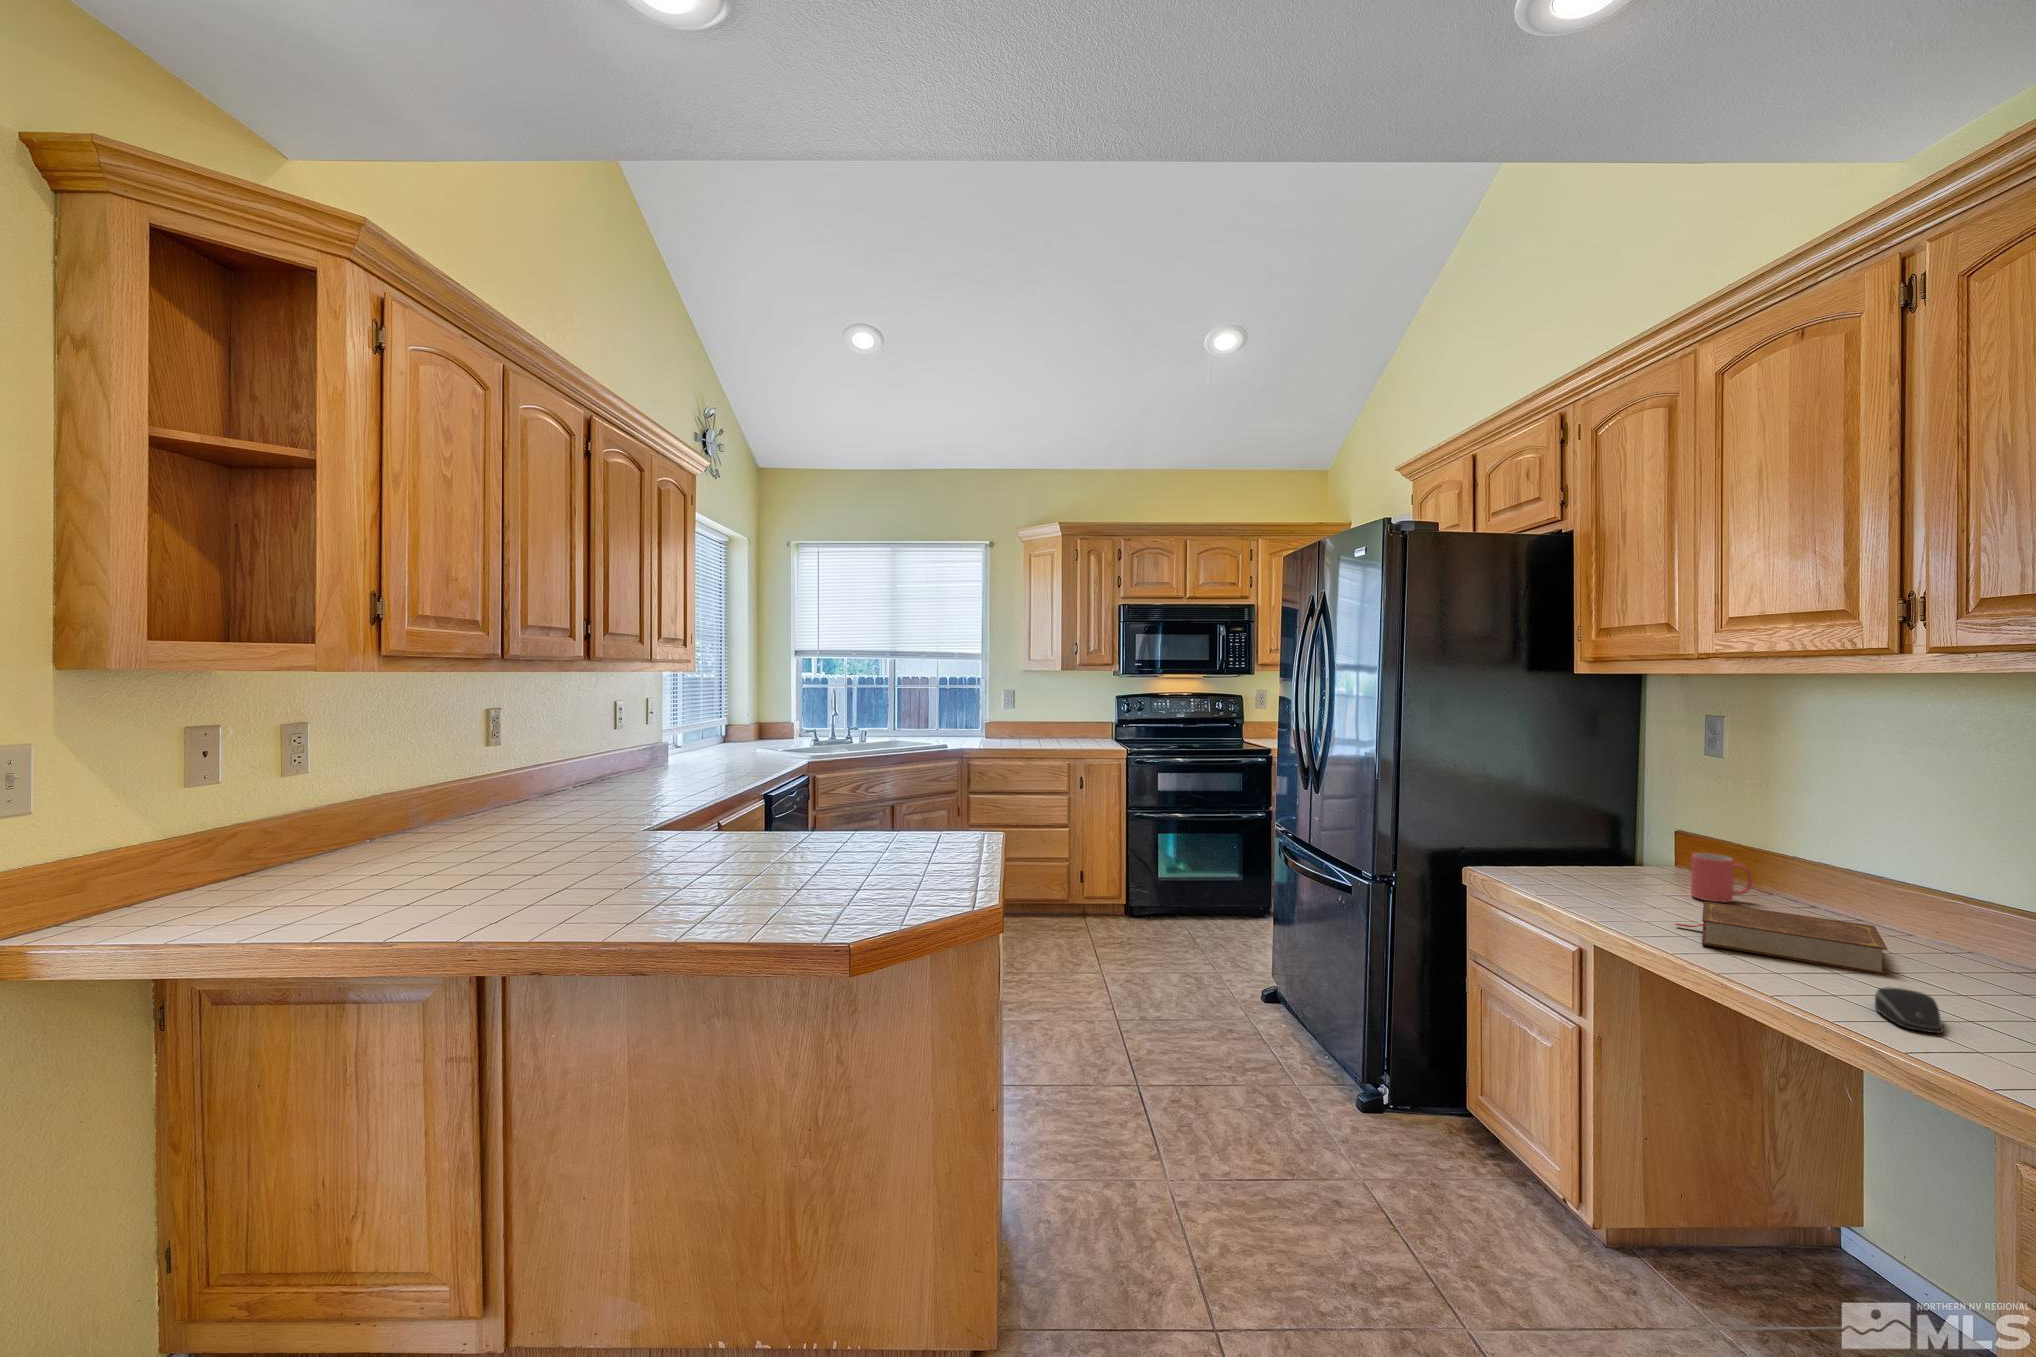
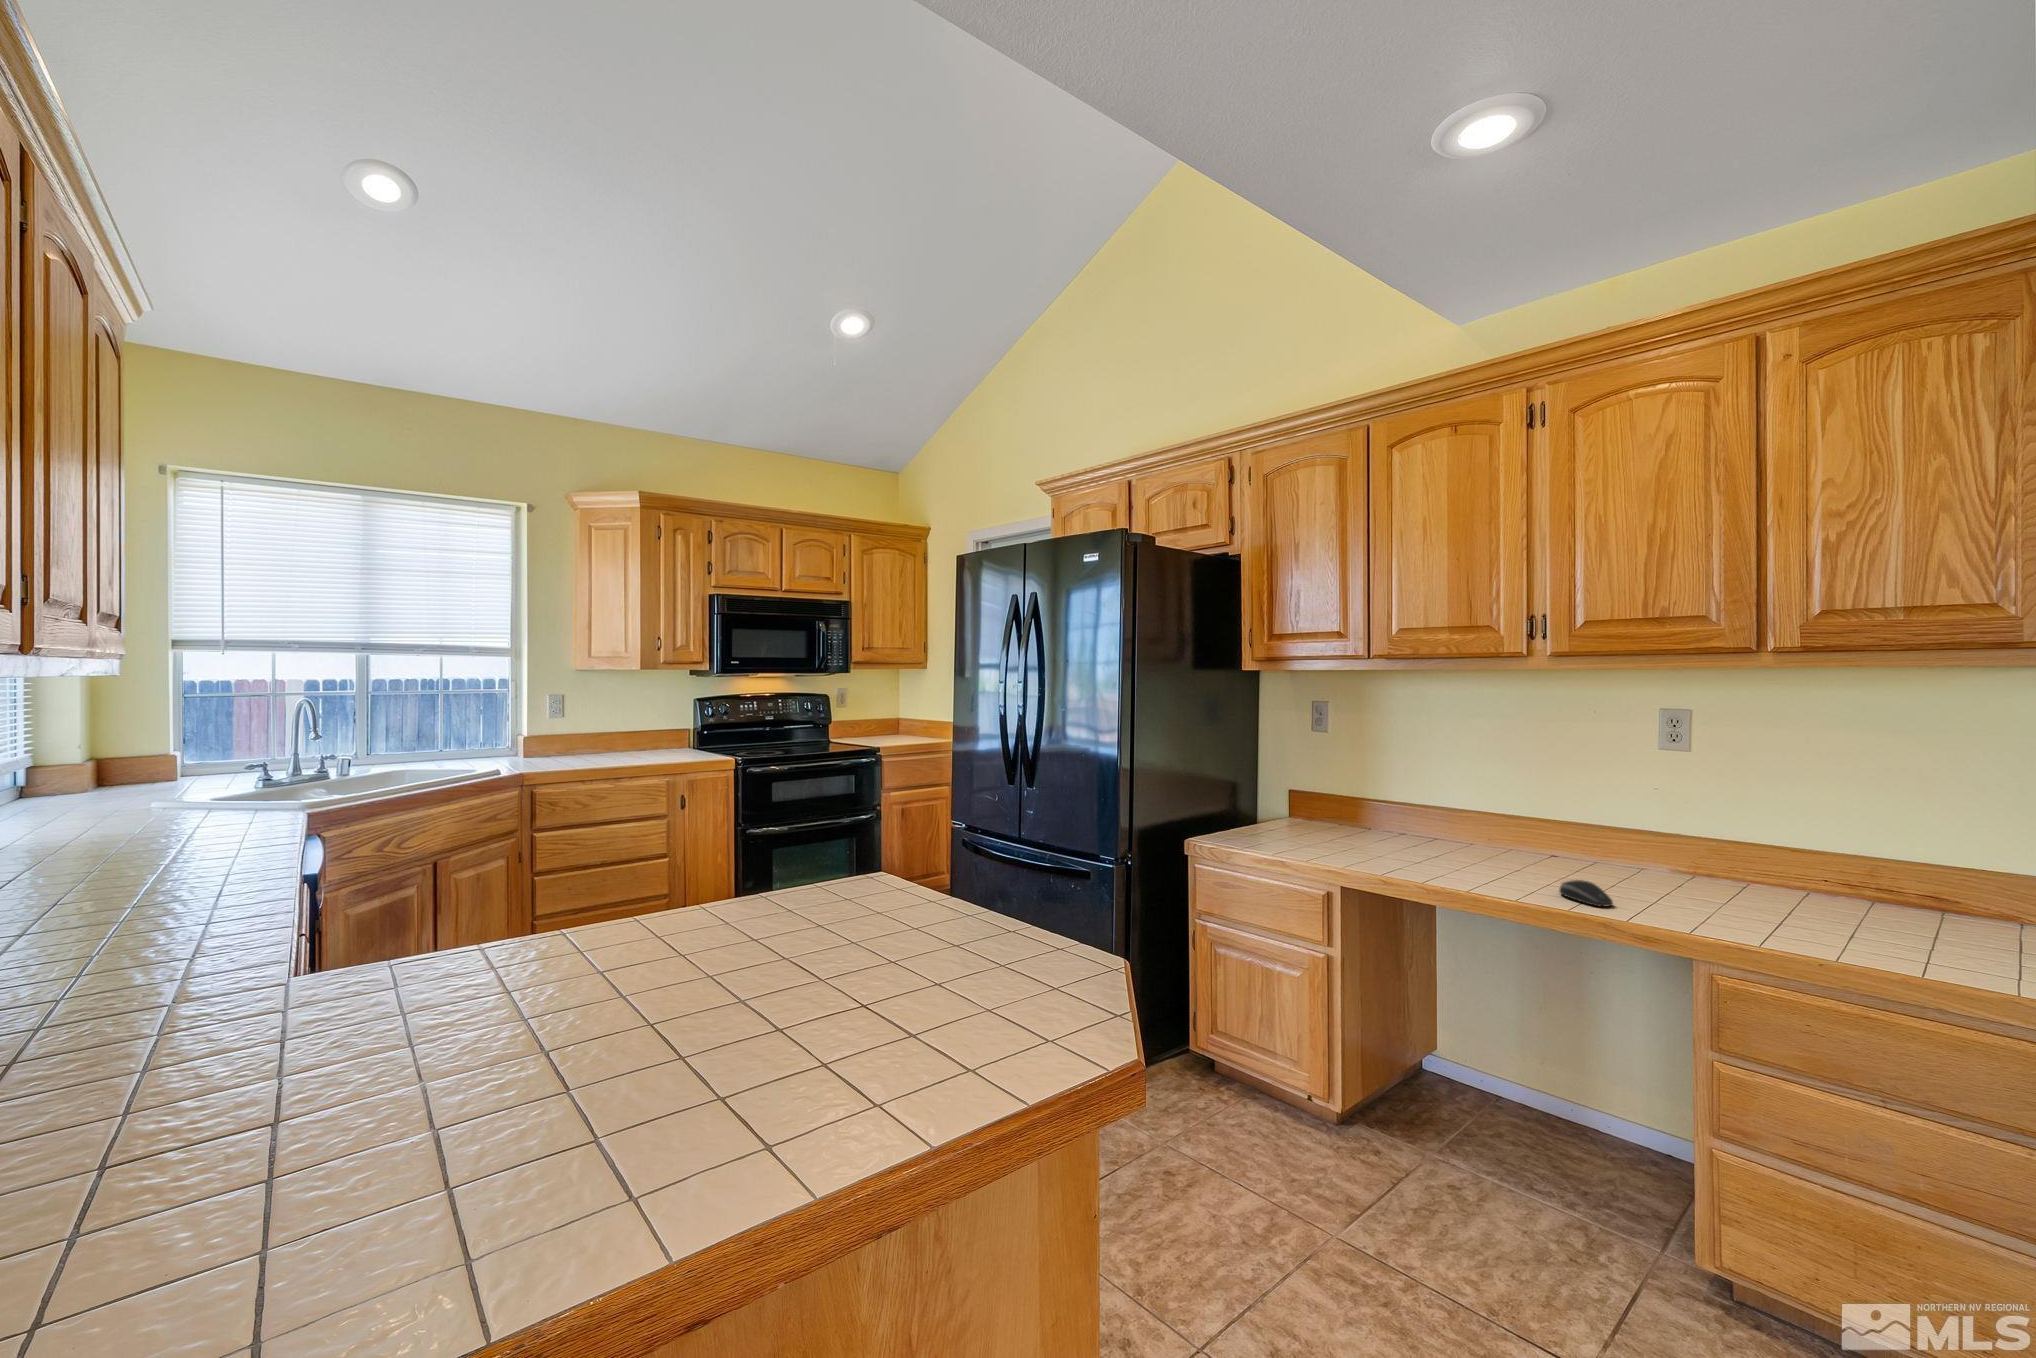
mug: present [1691,853,1752,902] -> none [1343,803,1378,839]
book: present [1676,901,1888,975] -> none [1382,840,1521,873]

